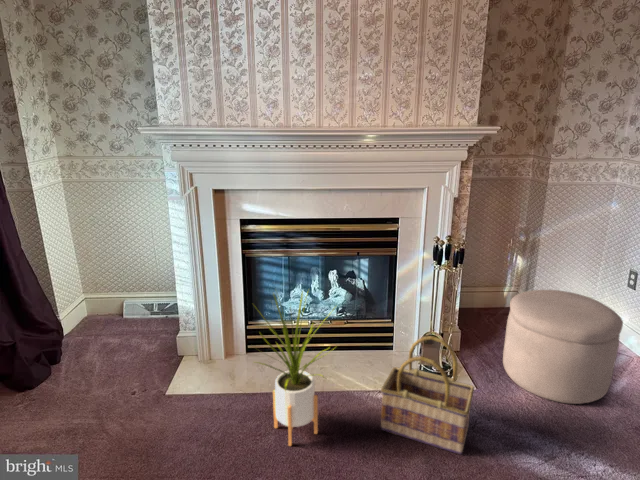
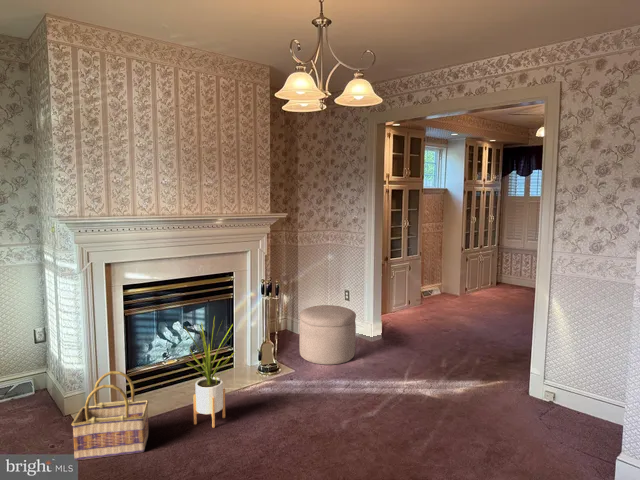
basket: present [381,336,474,454] -> present [72,371,149,460]

